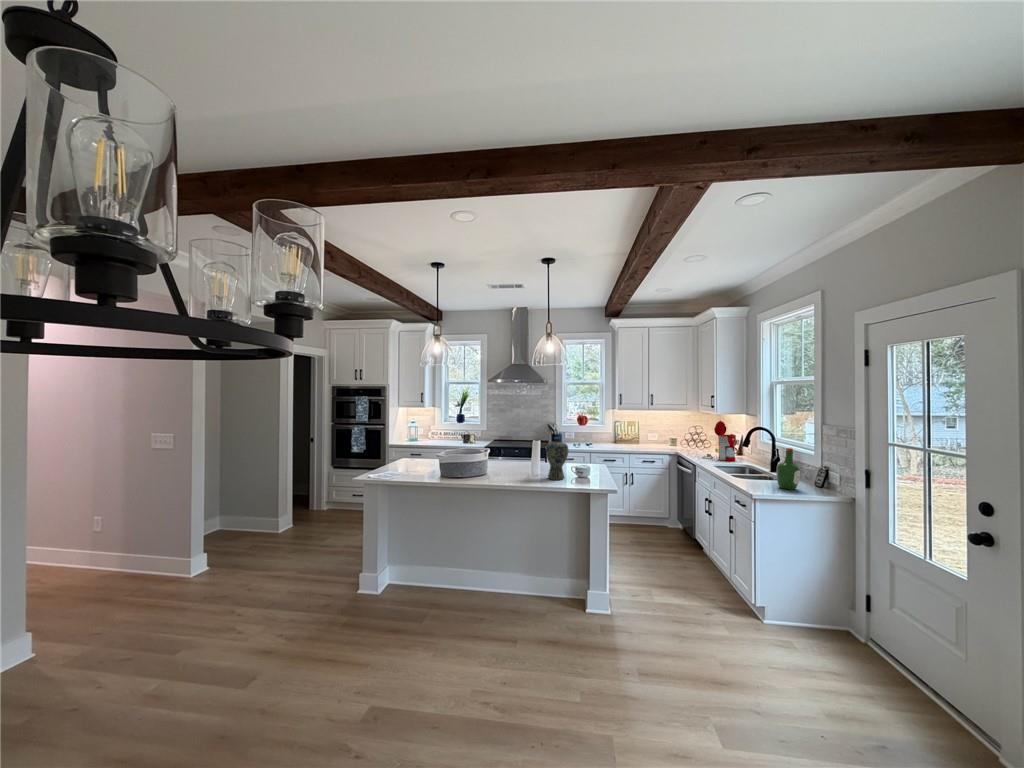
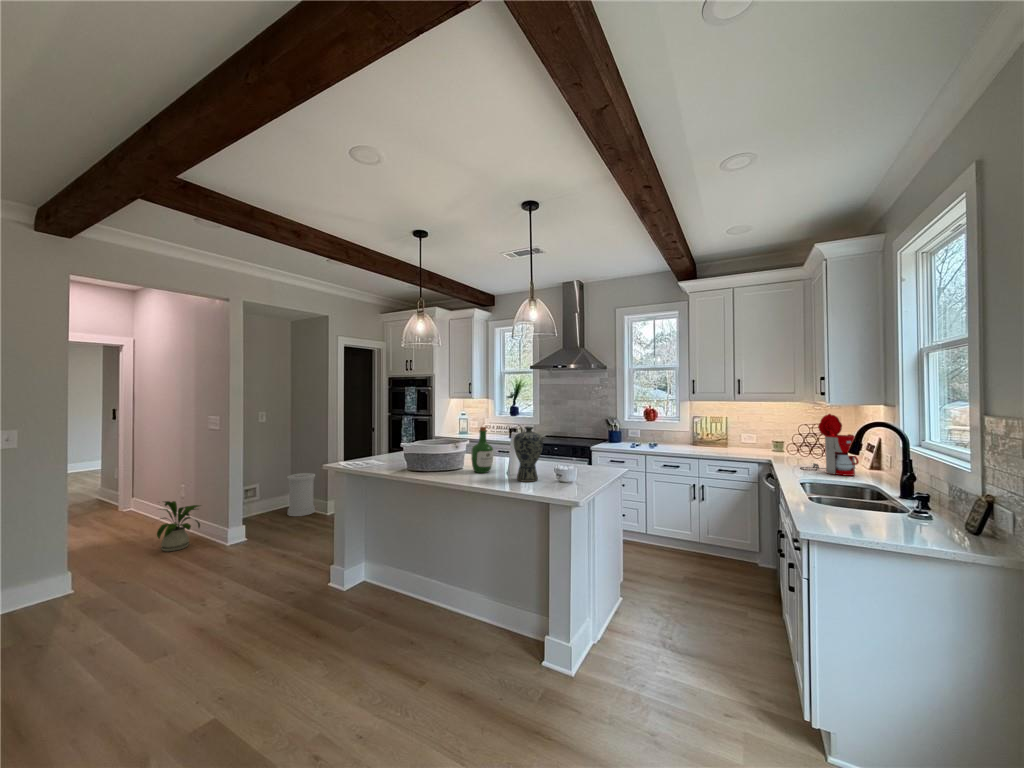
wine bottle: present [776,448,801,490] -> present [471,427,493,473]
trash can: none [229,491,261,538] -> present [288,473,315,516]
house plant: none [100,534,157,591] -> present [157,501,200,551]

